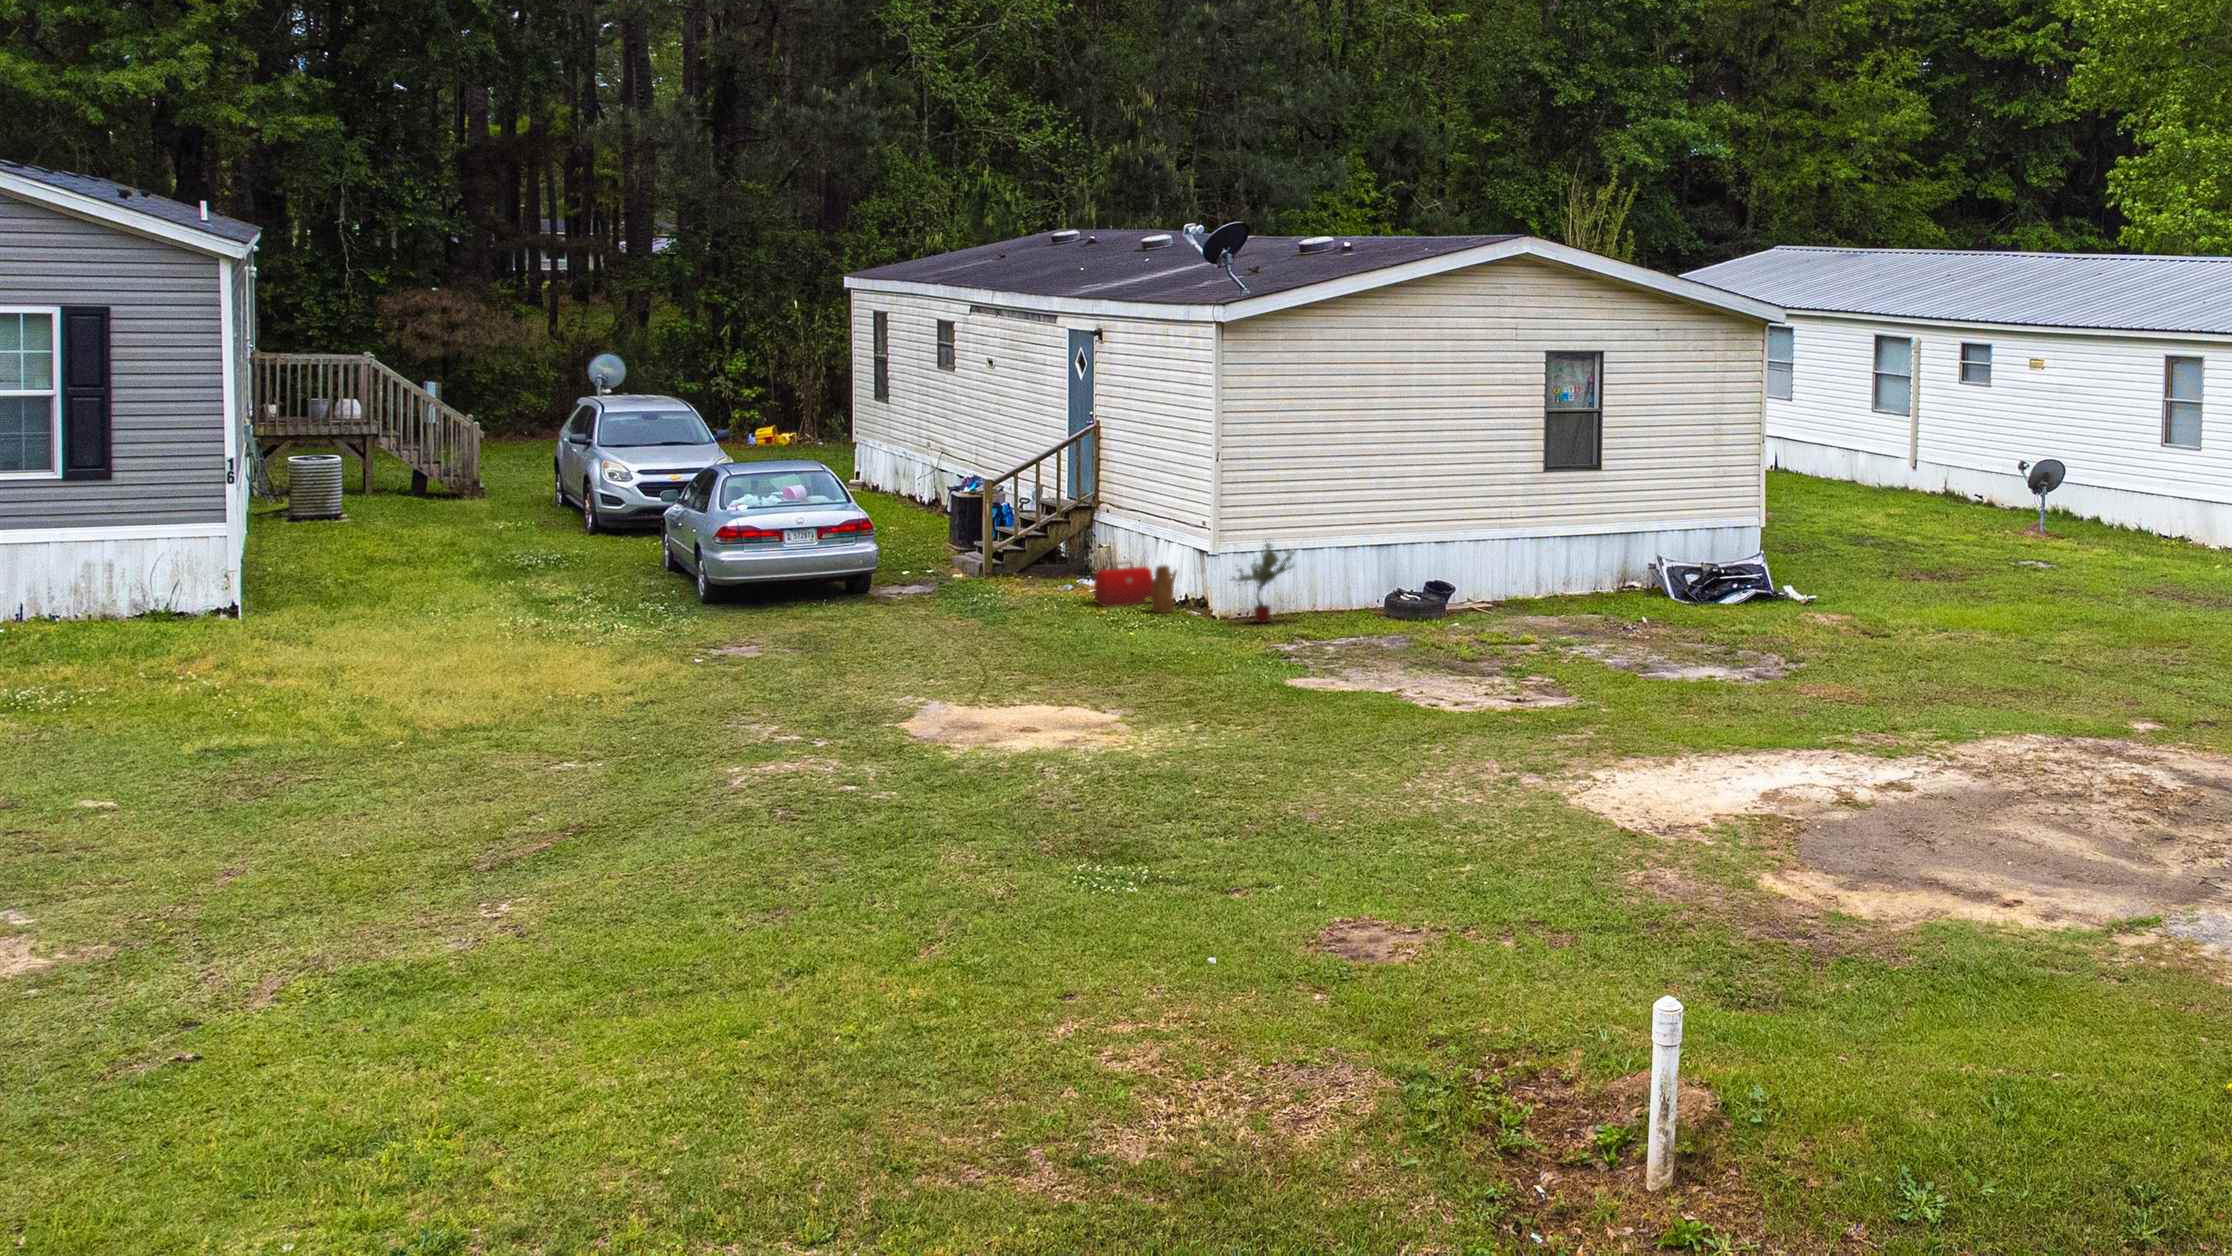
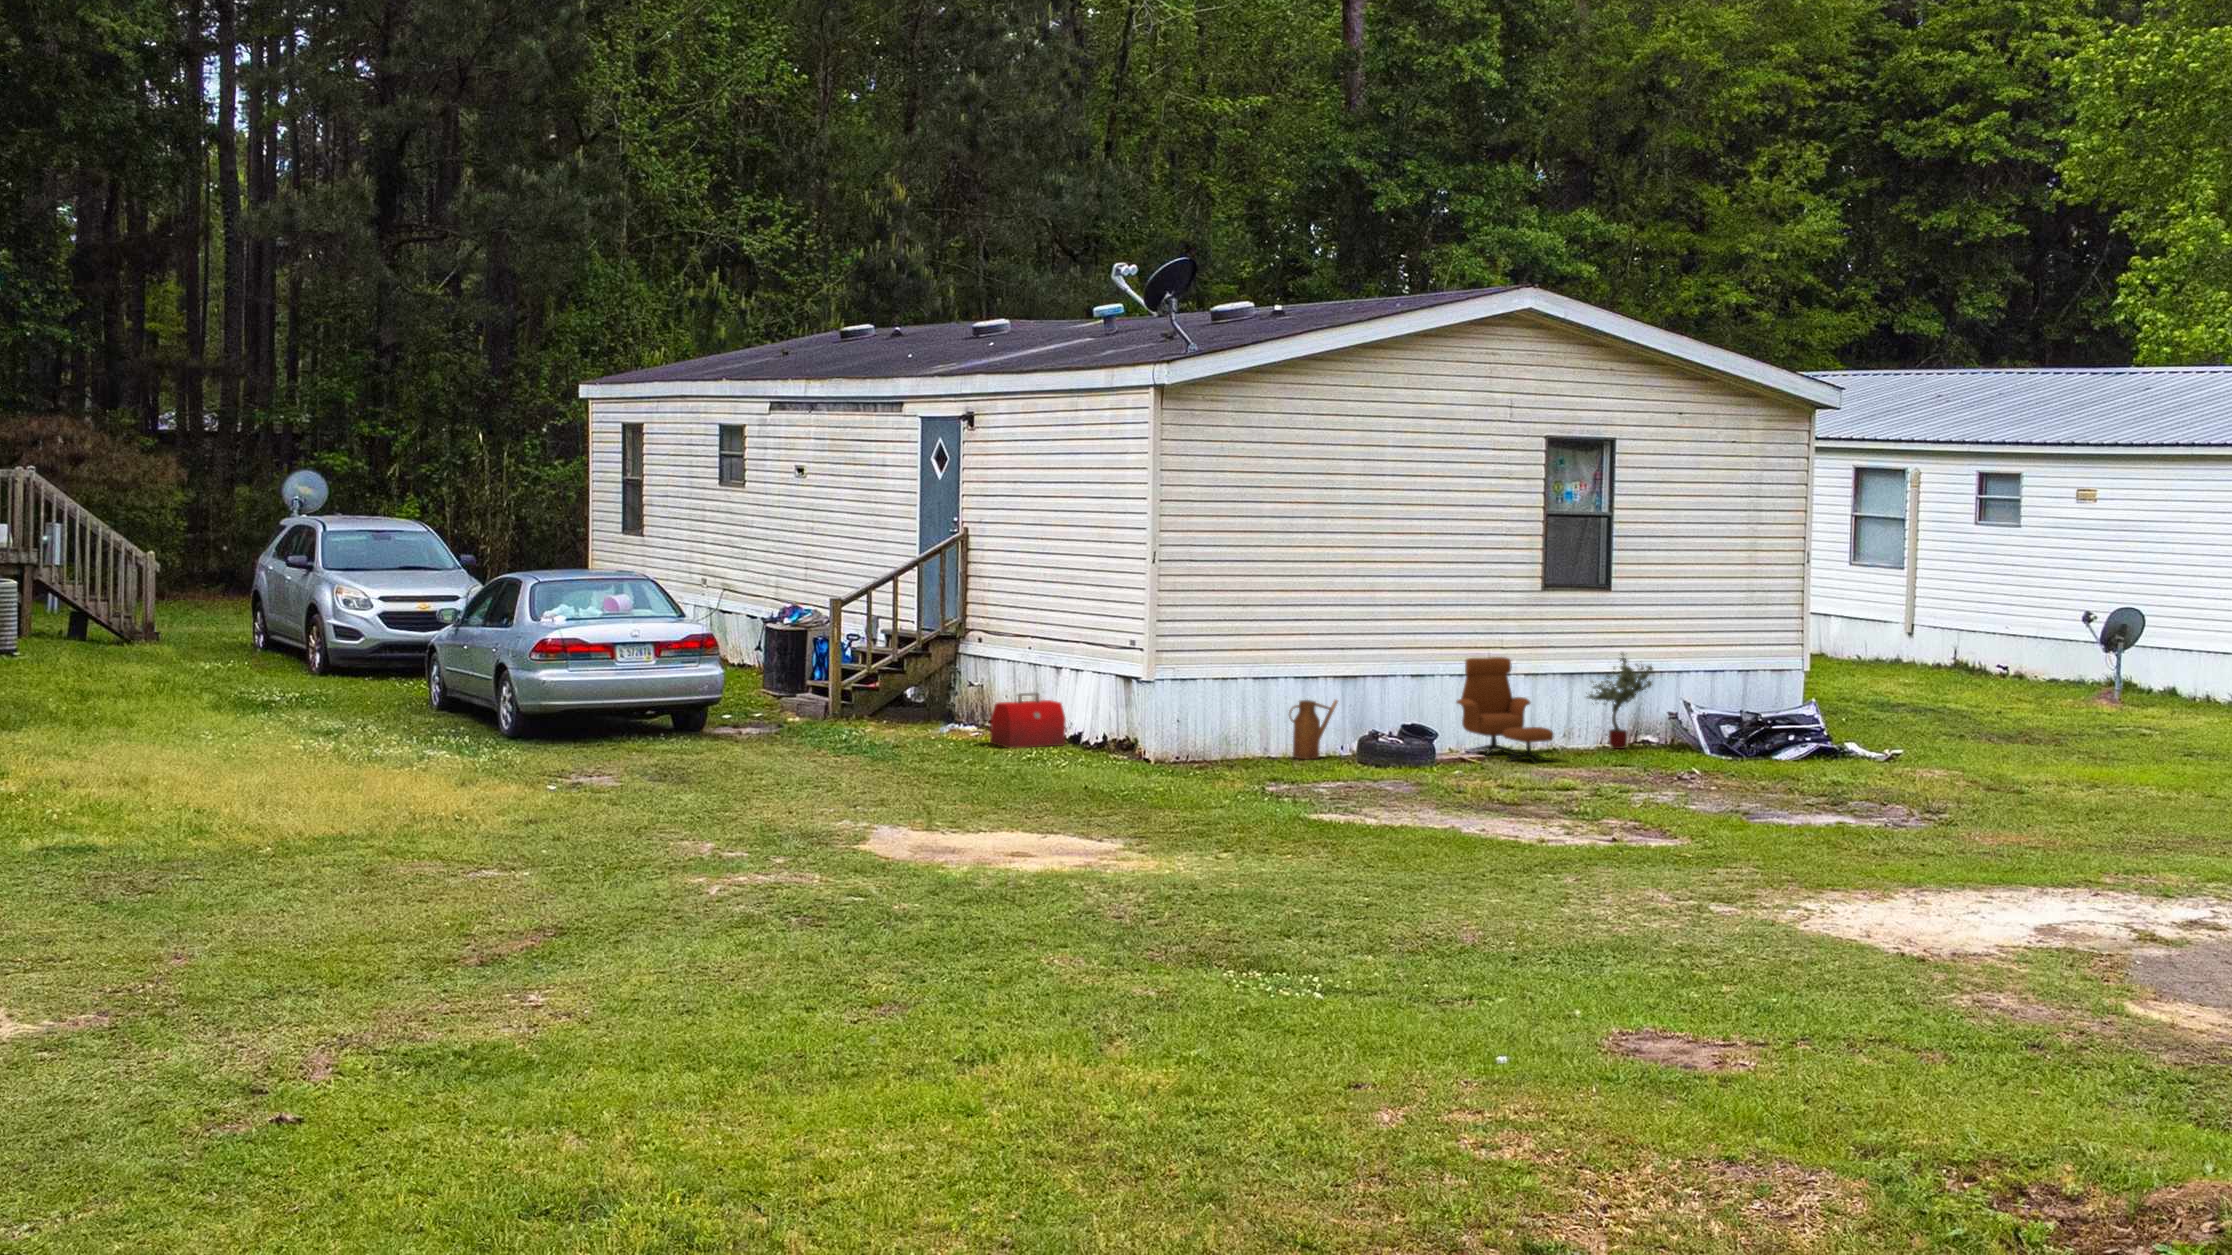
lounge chair: none [1467,528,1539,616] -> present [1457,657,1554,764]
potted tree: present [1231,538,1295,623] -> present [1587,653,1653,749]
watering can: present [1152,566,1177,613] -> present [1289,700,1338,759]

